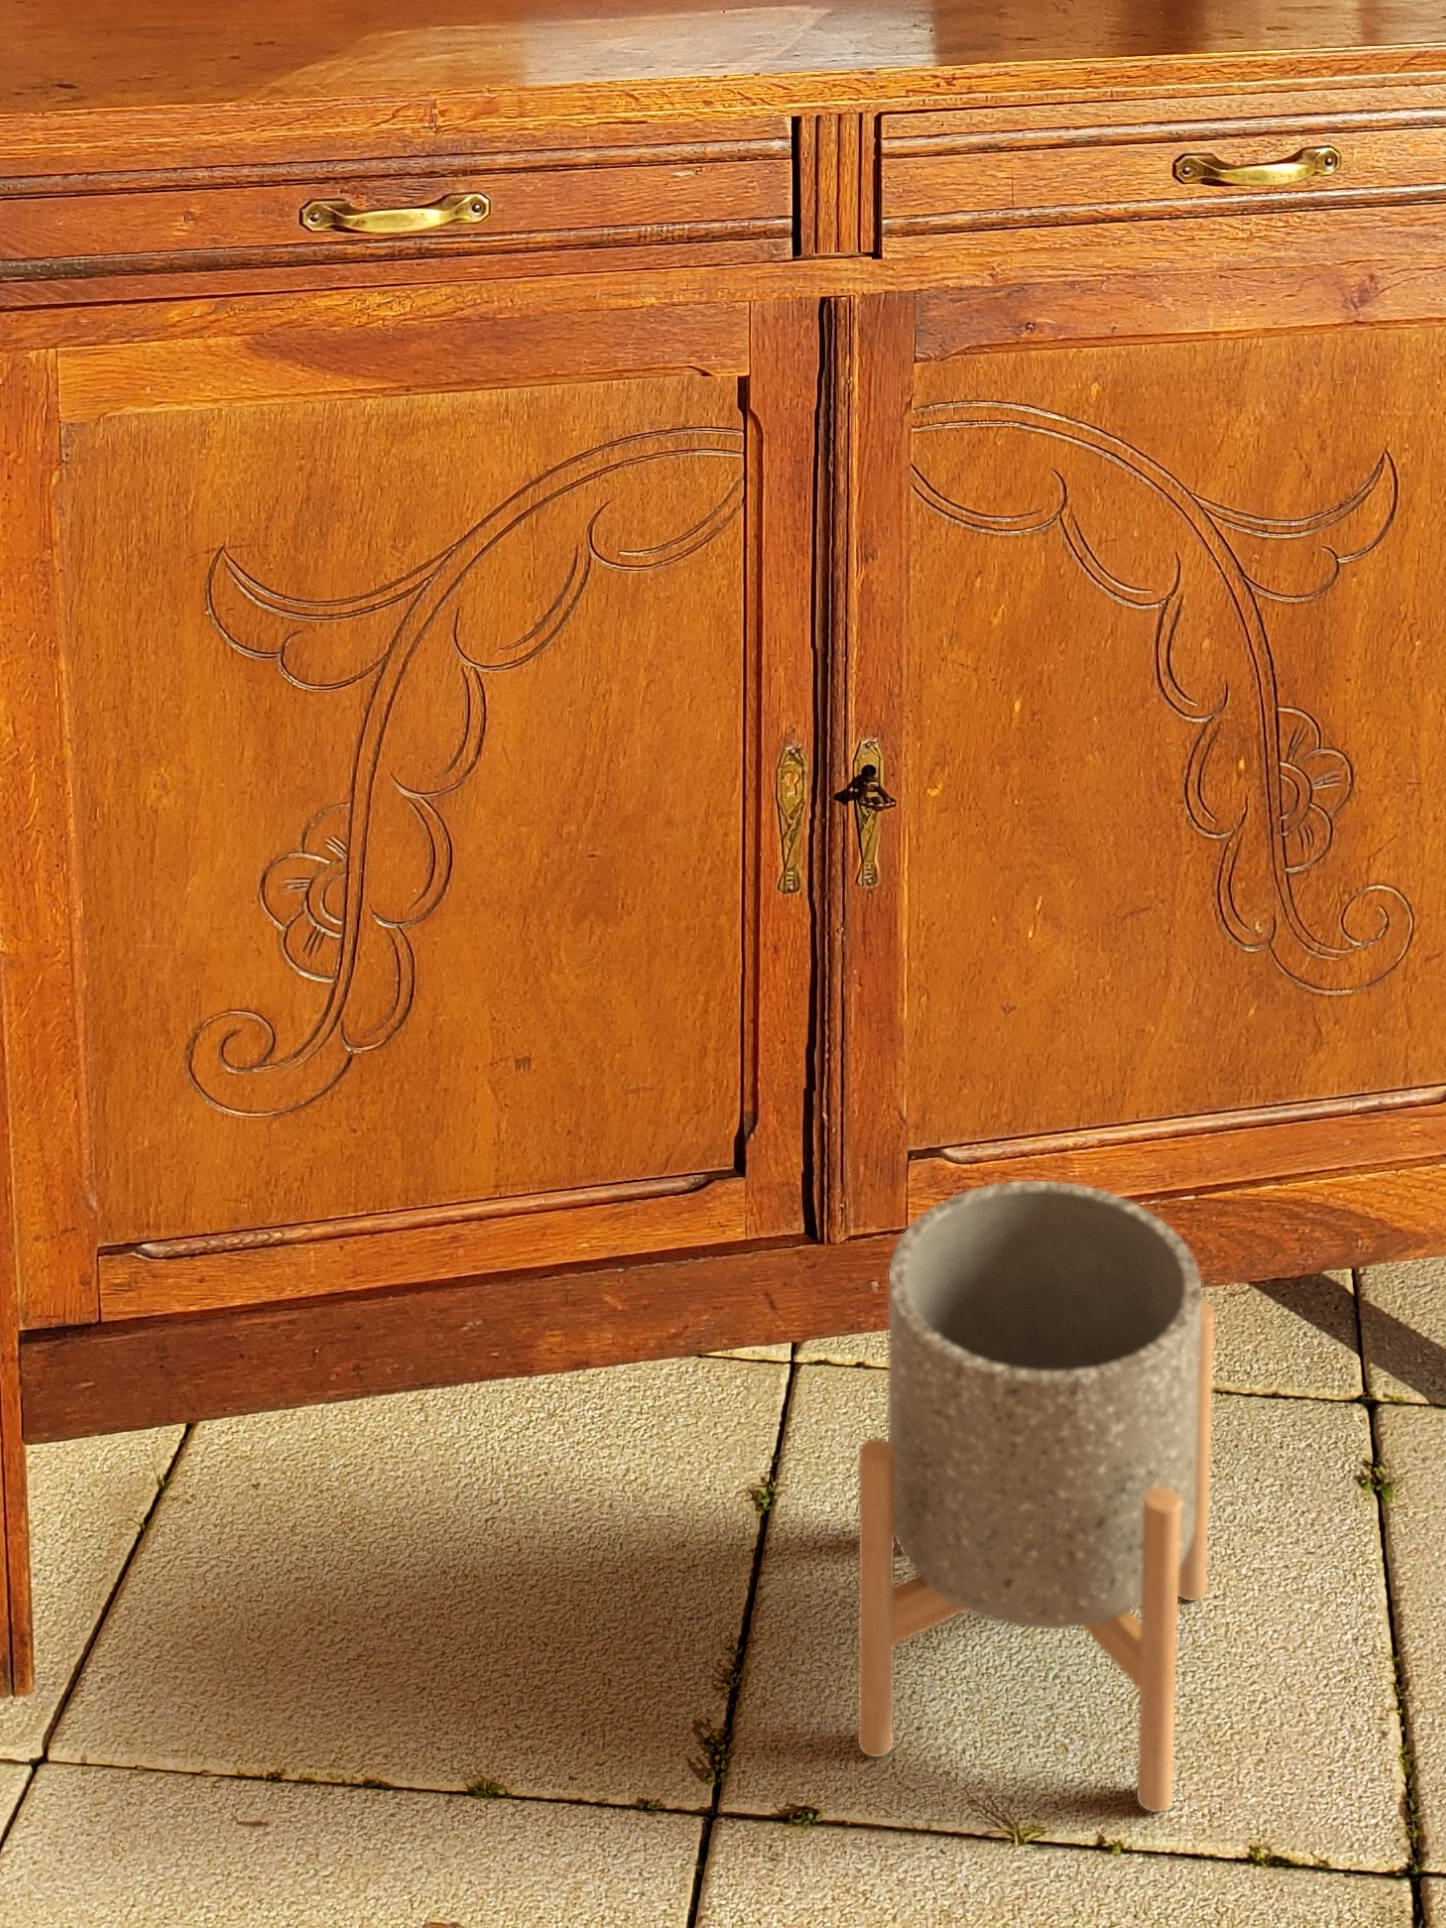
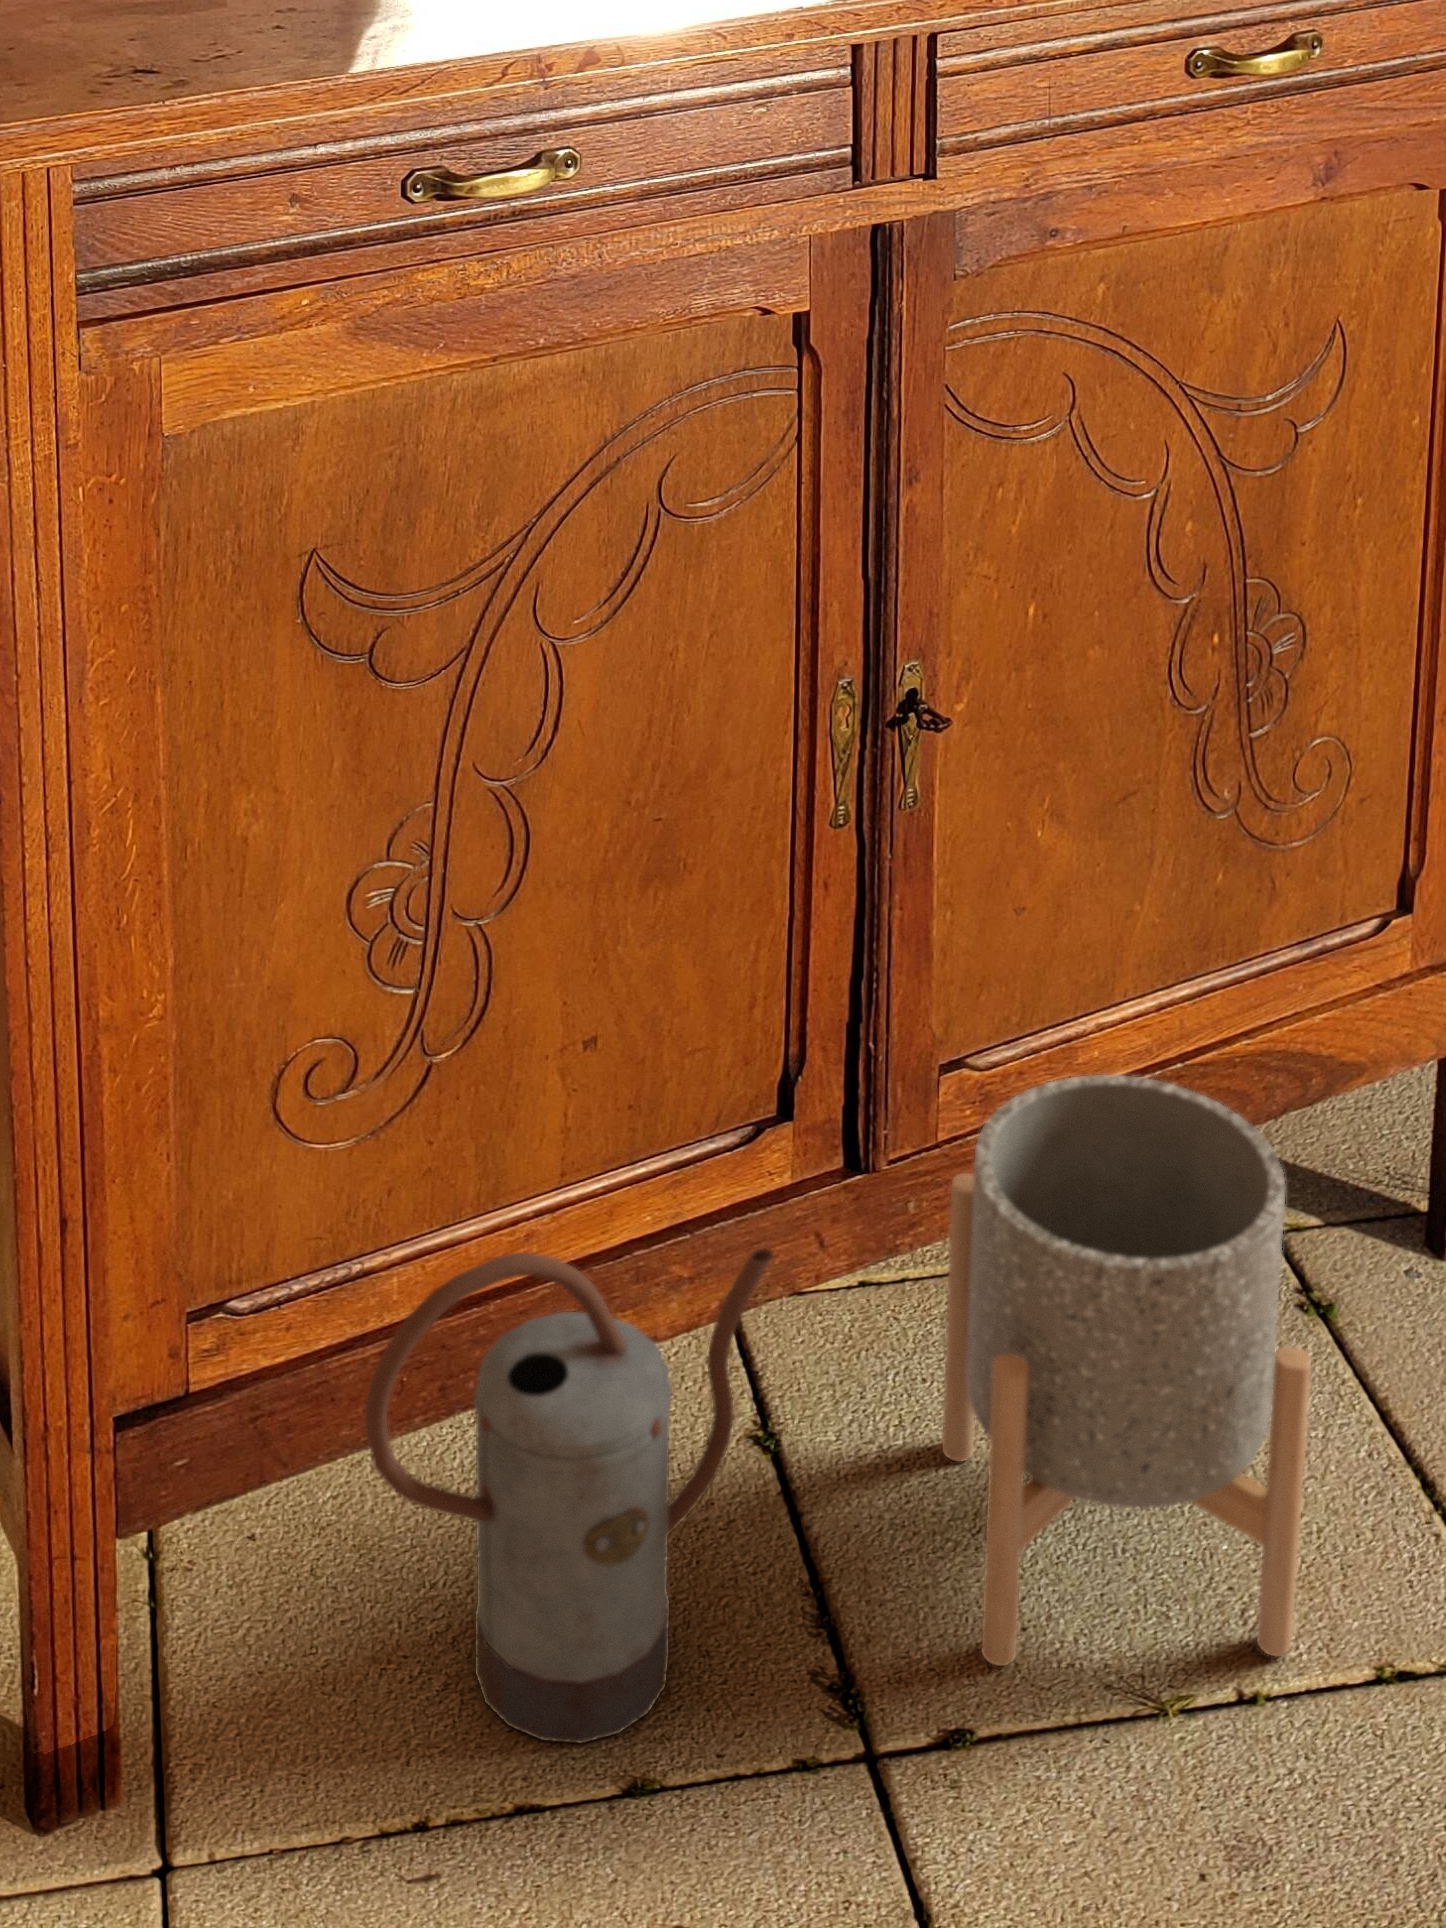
watering can: none [243,1246,686,1737] -> present [366,1248,773,1743]

